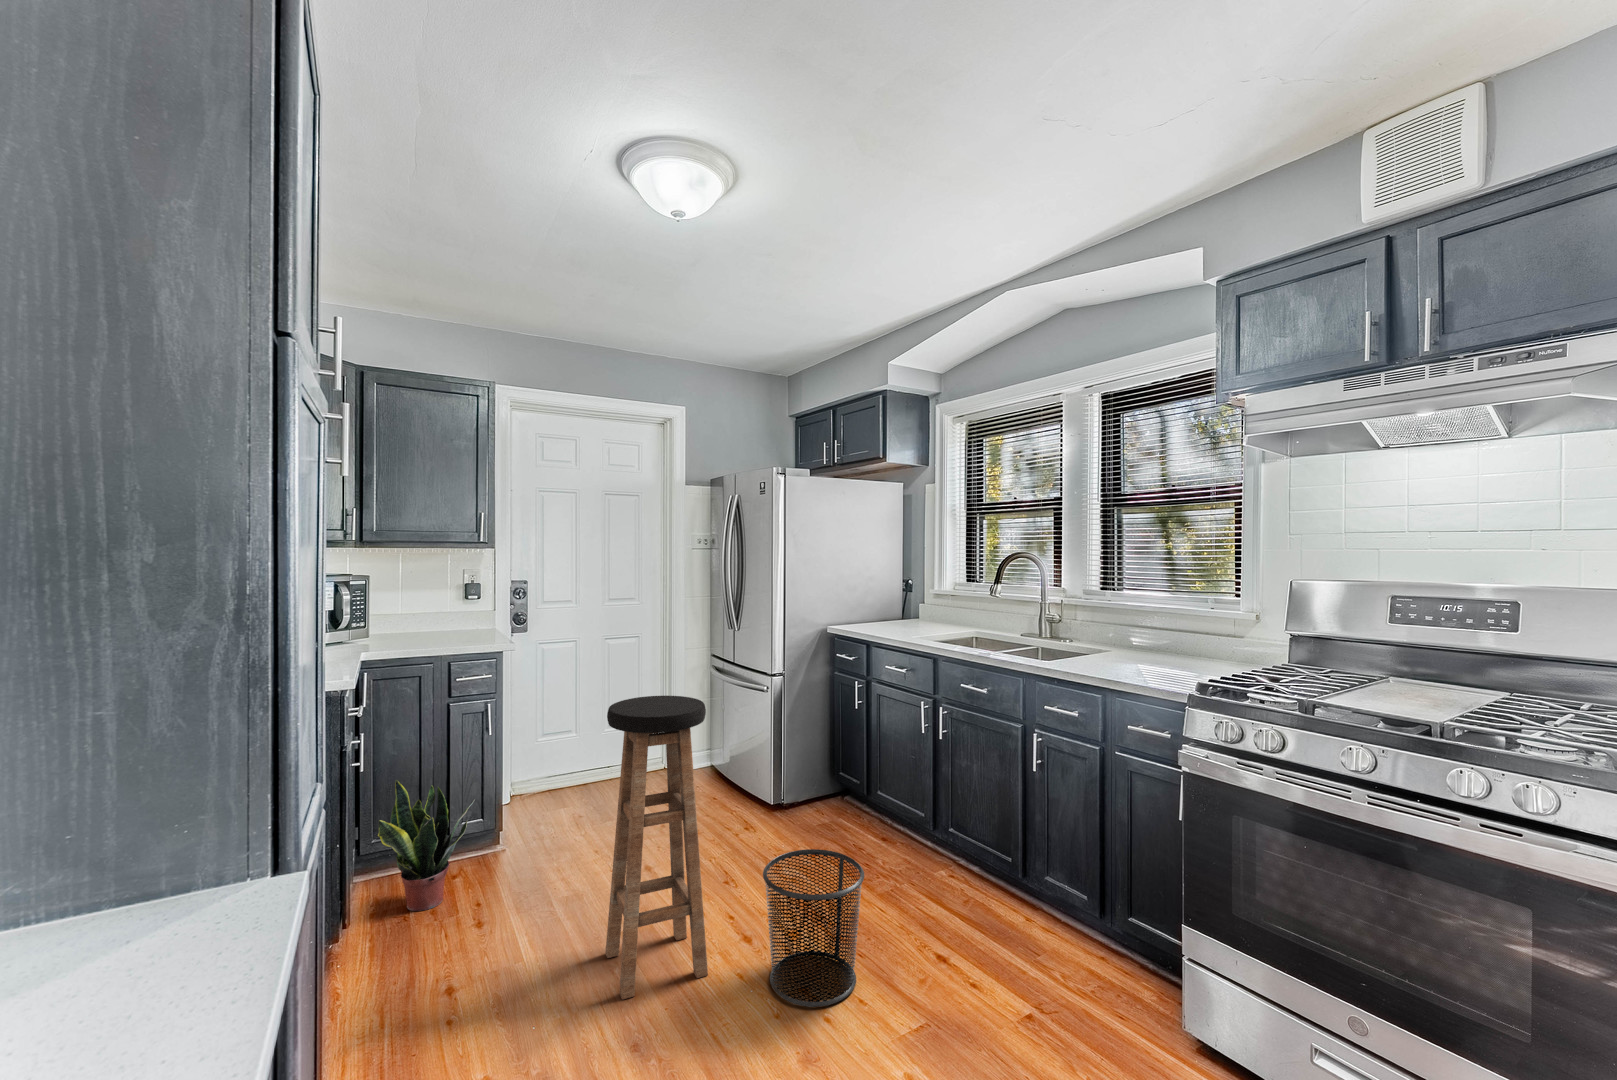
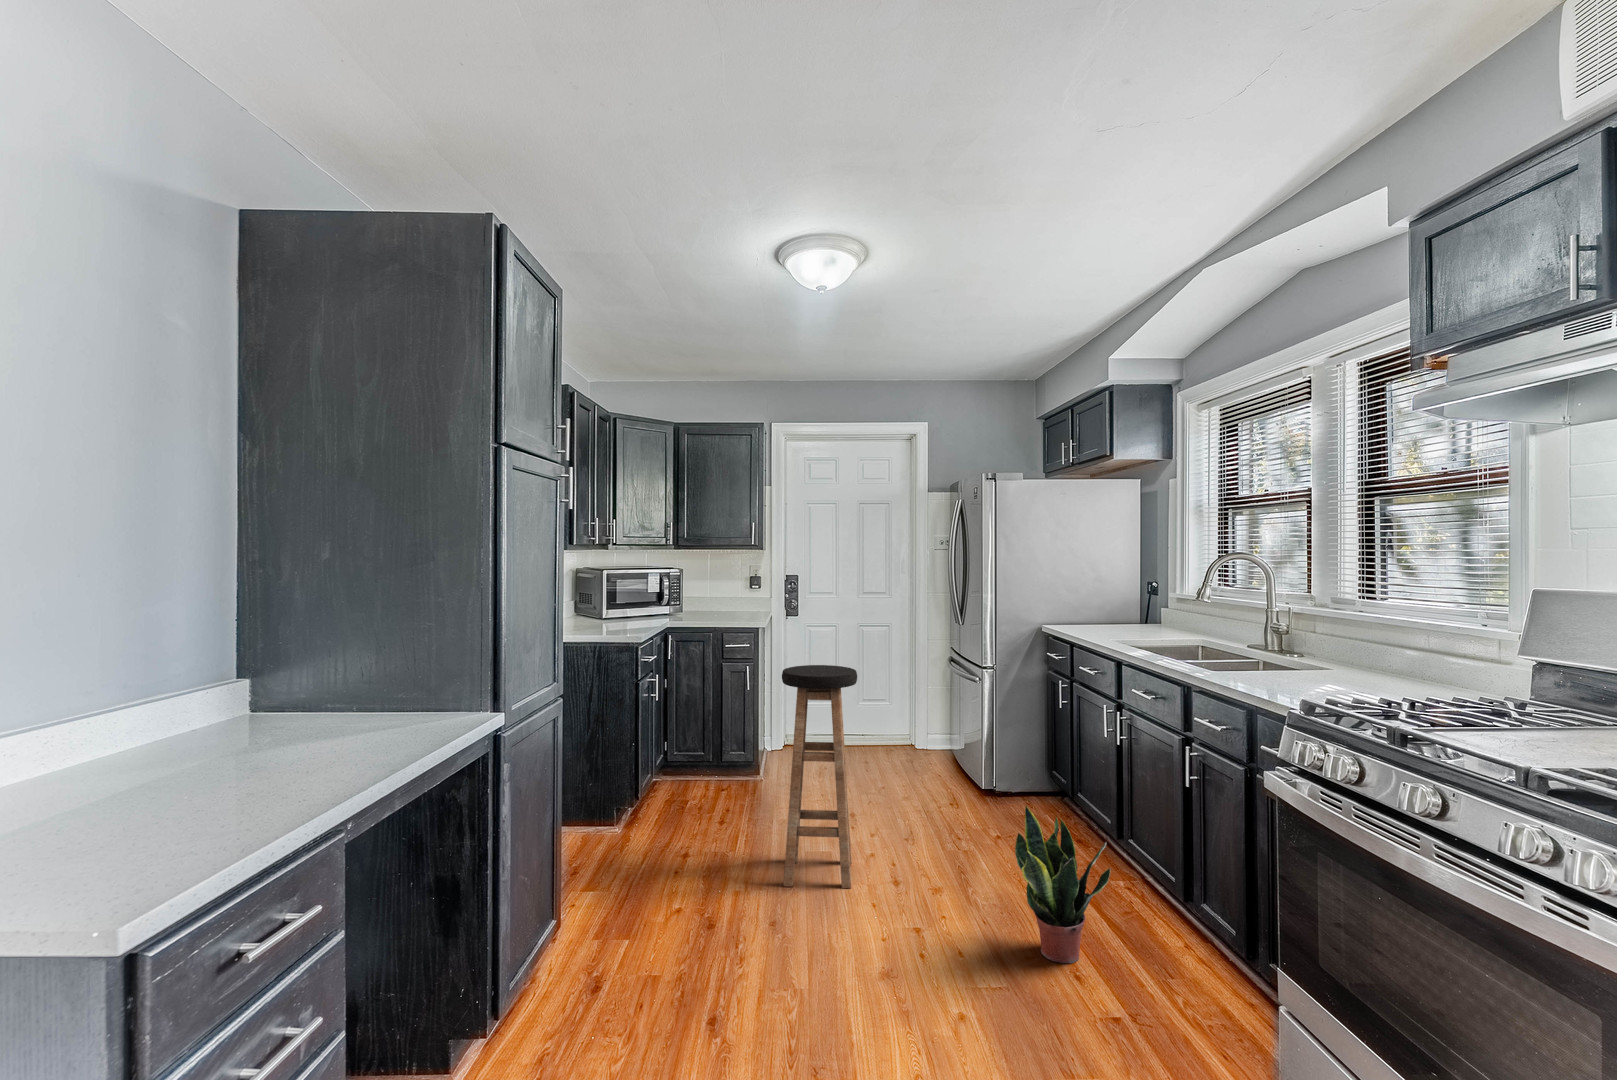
potted plant: present [378,780,474,911] -> present [1015,806,1111,963]
waste bin: present [763,849,864,1007] -> none [885,805,972,928]

